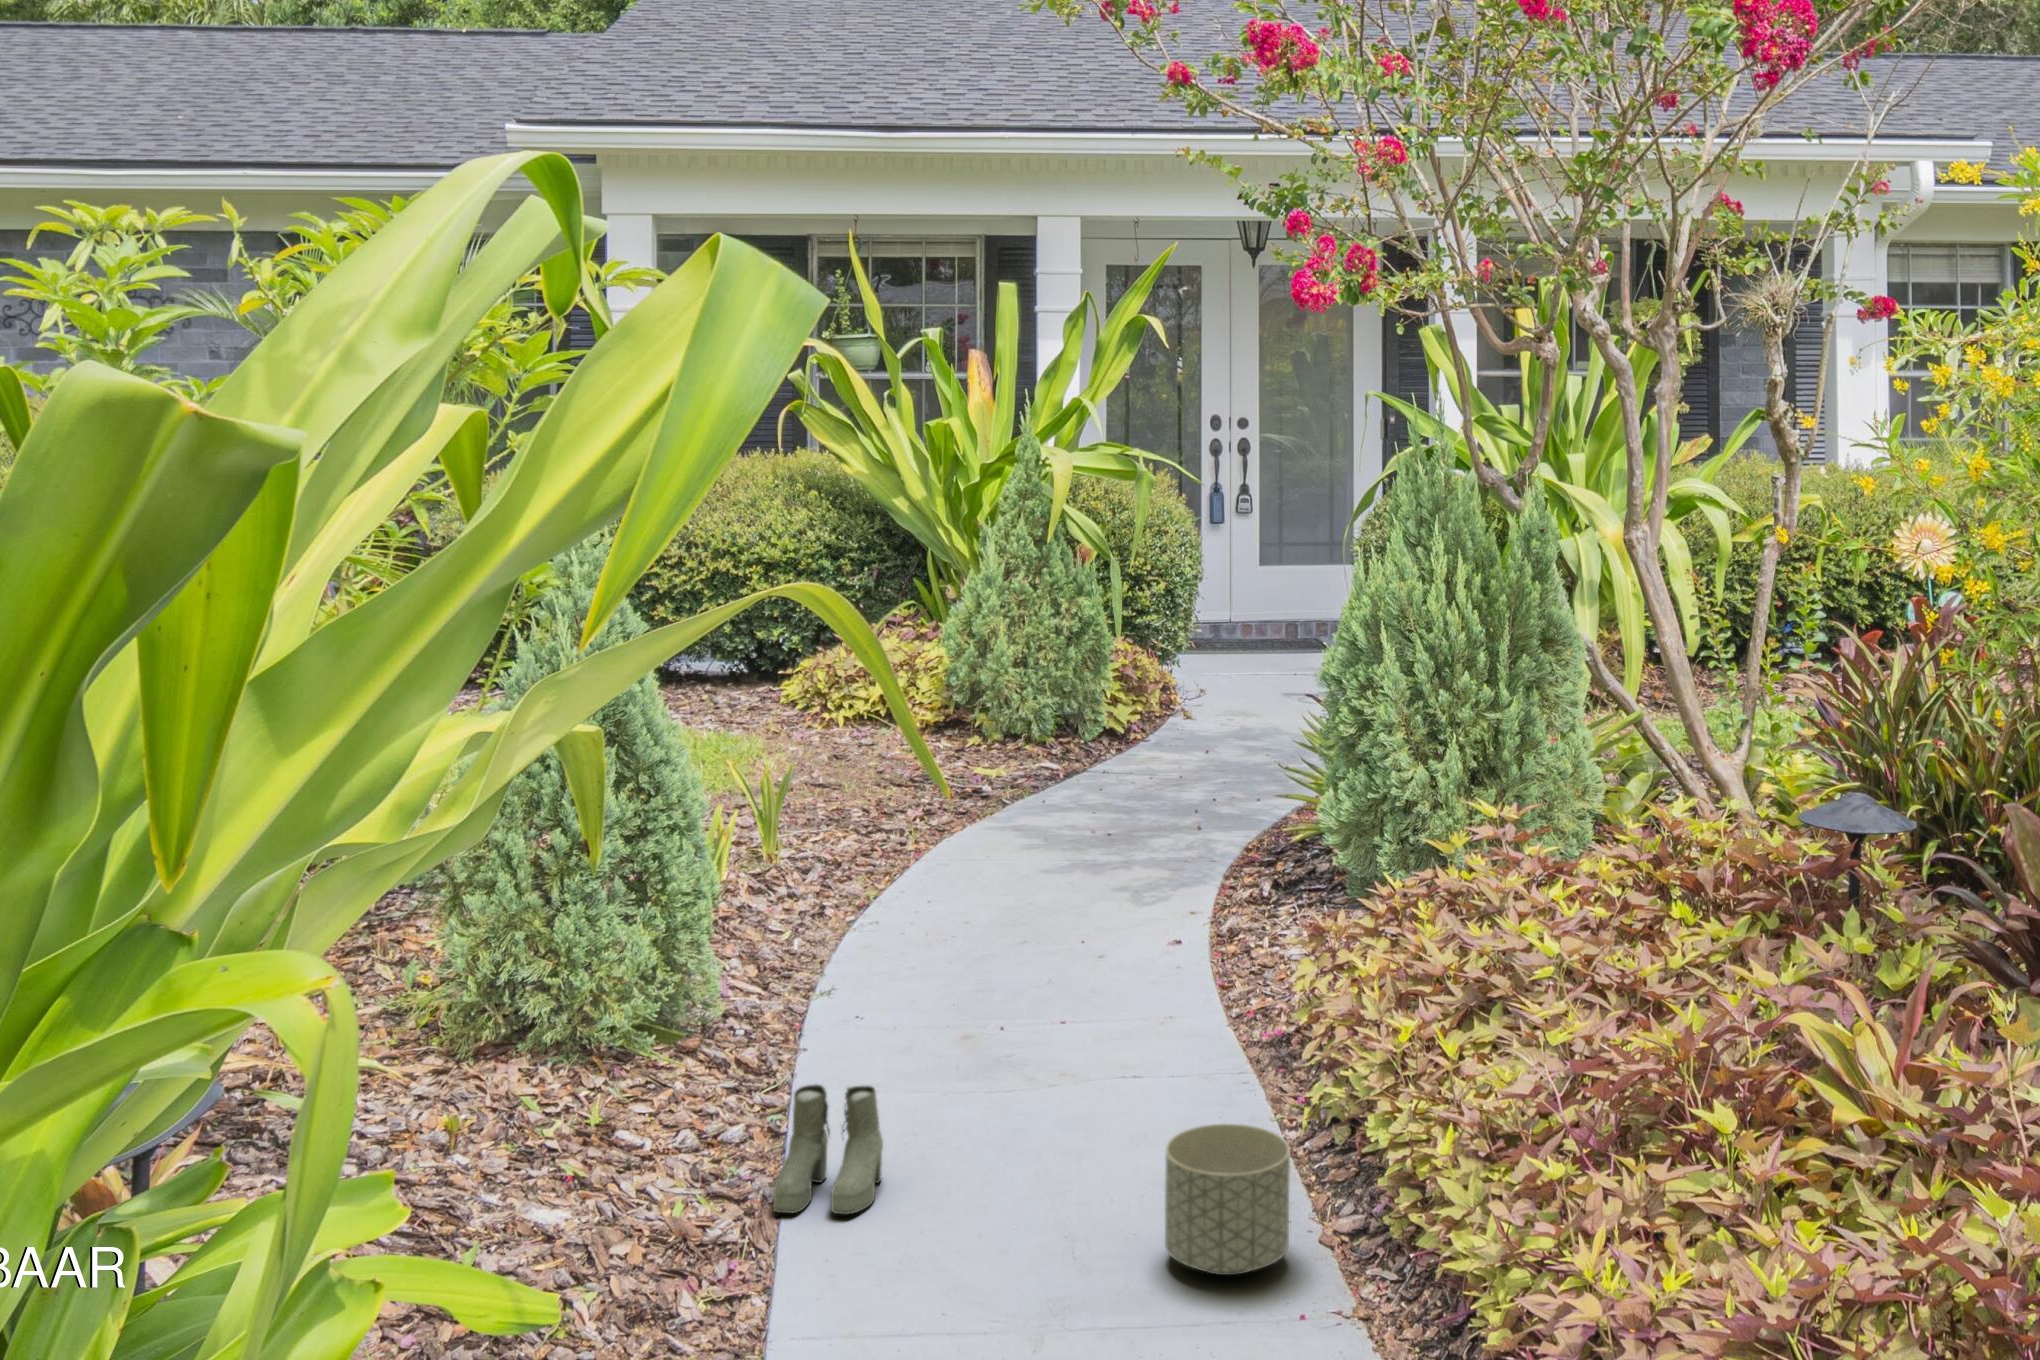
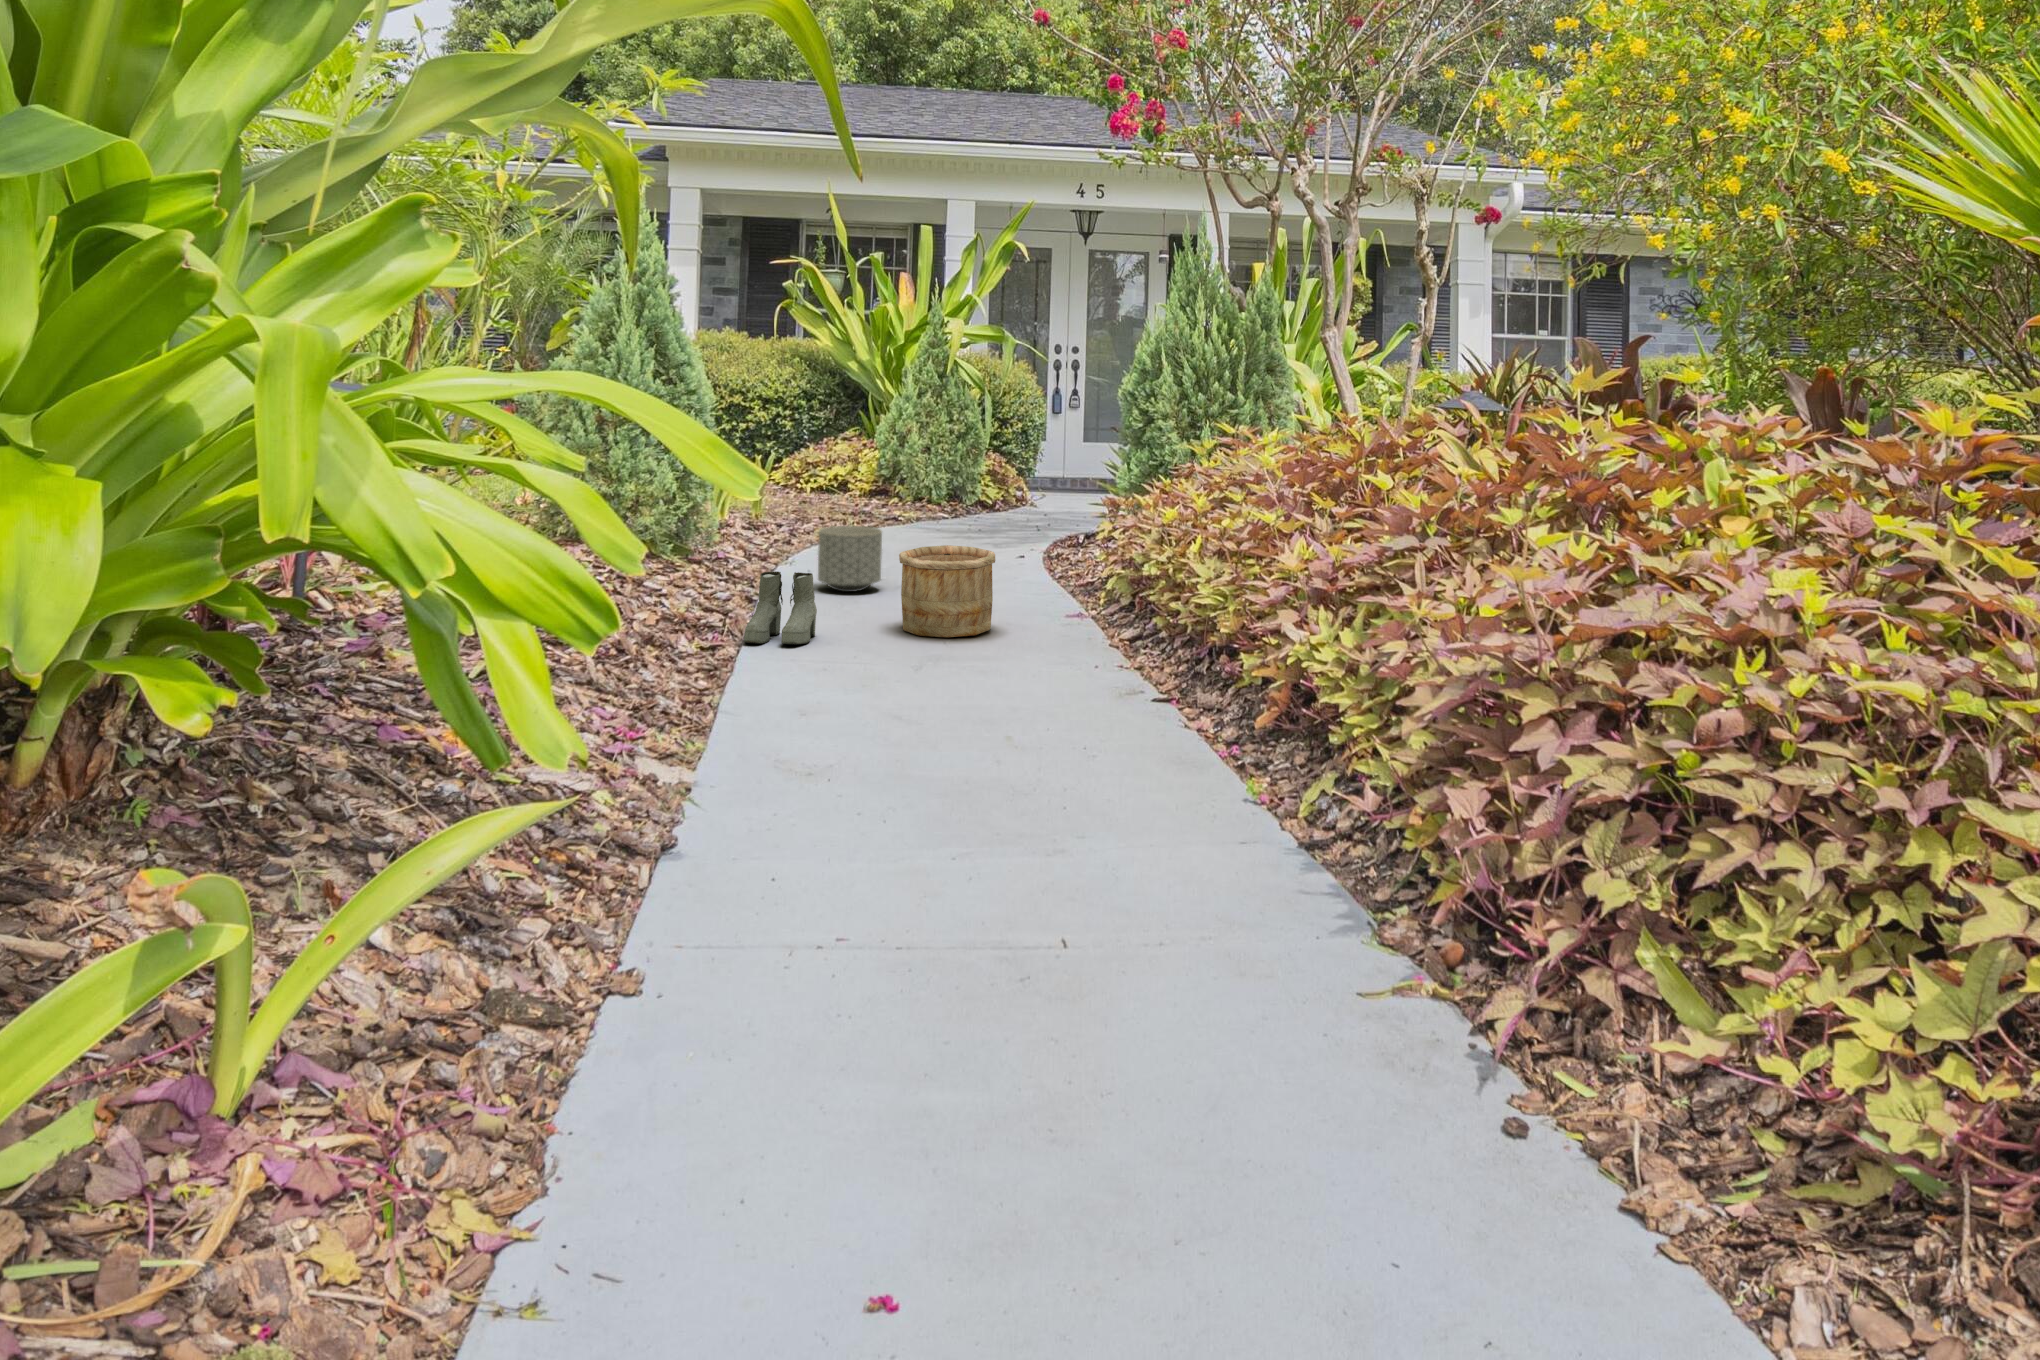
wooden bucket: none [1006,1005,1157,1173] -> present [899,545,995,637]
planter: present [1165,1124,1290,1275] -> present [818,526,882,592]

